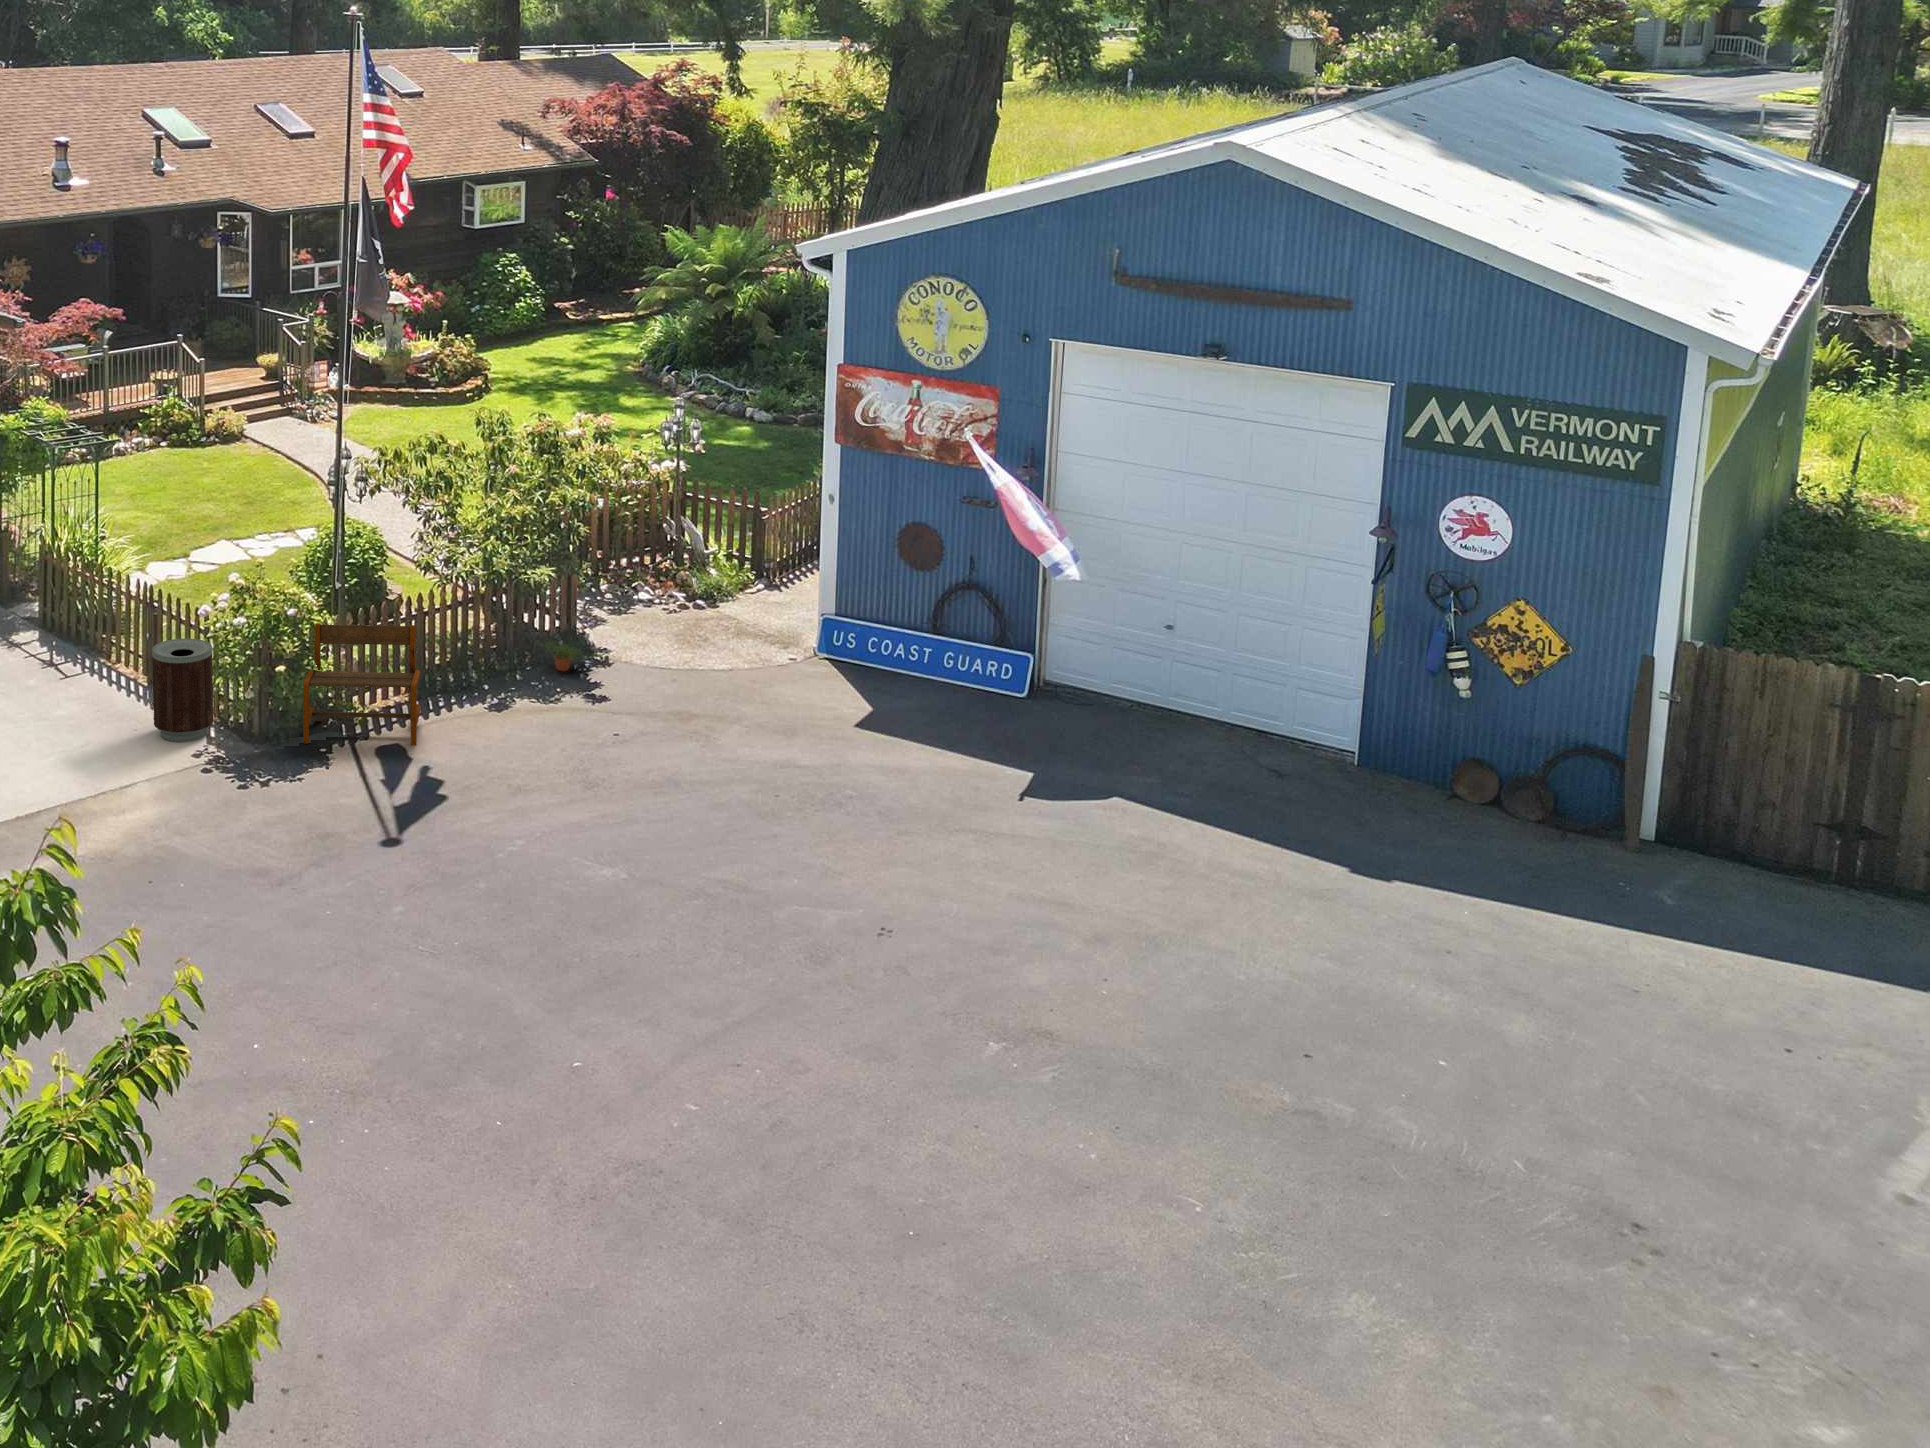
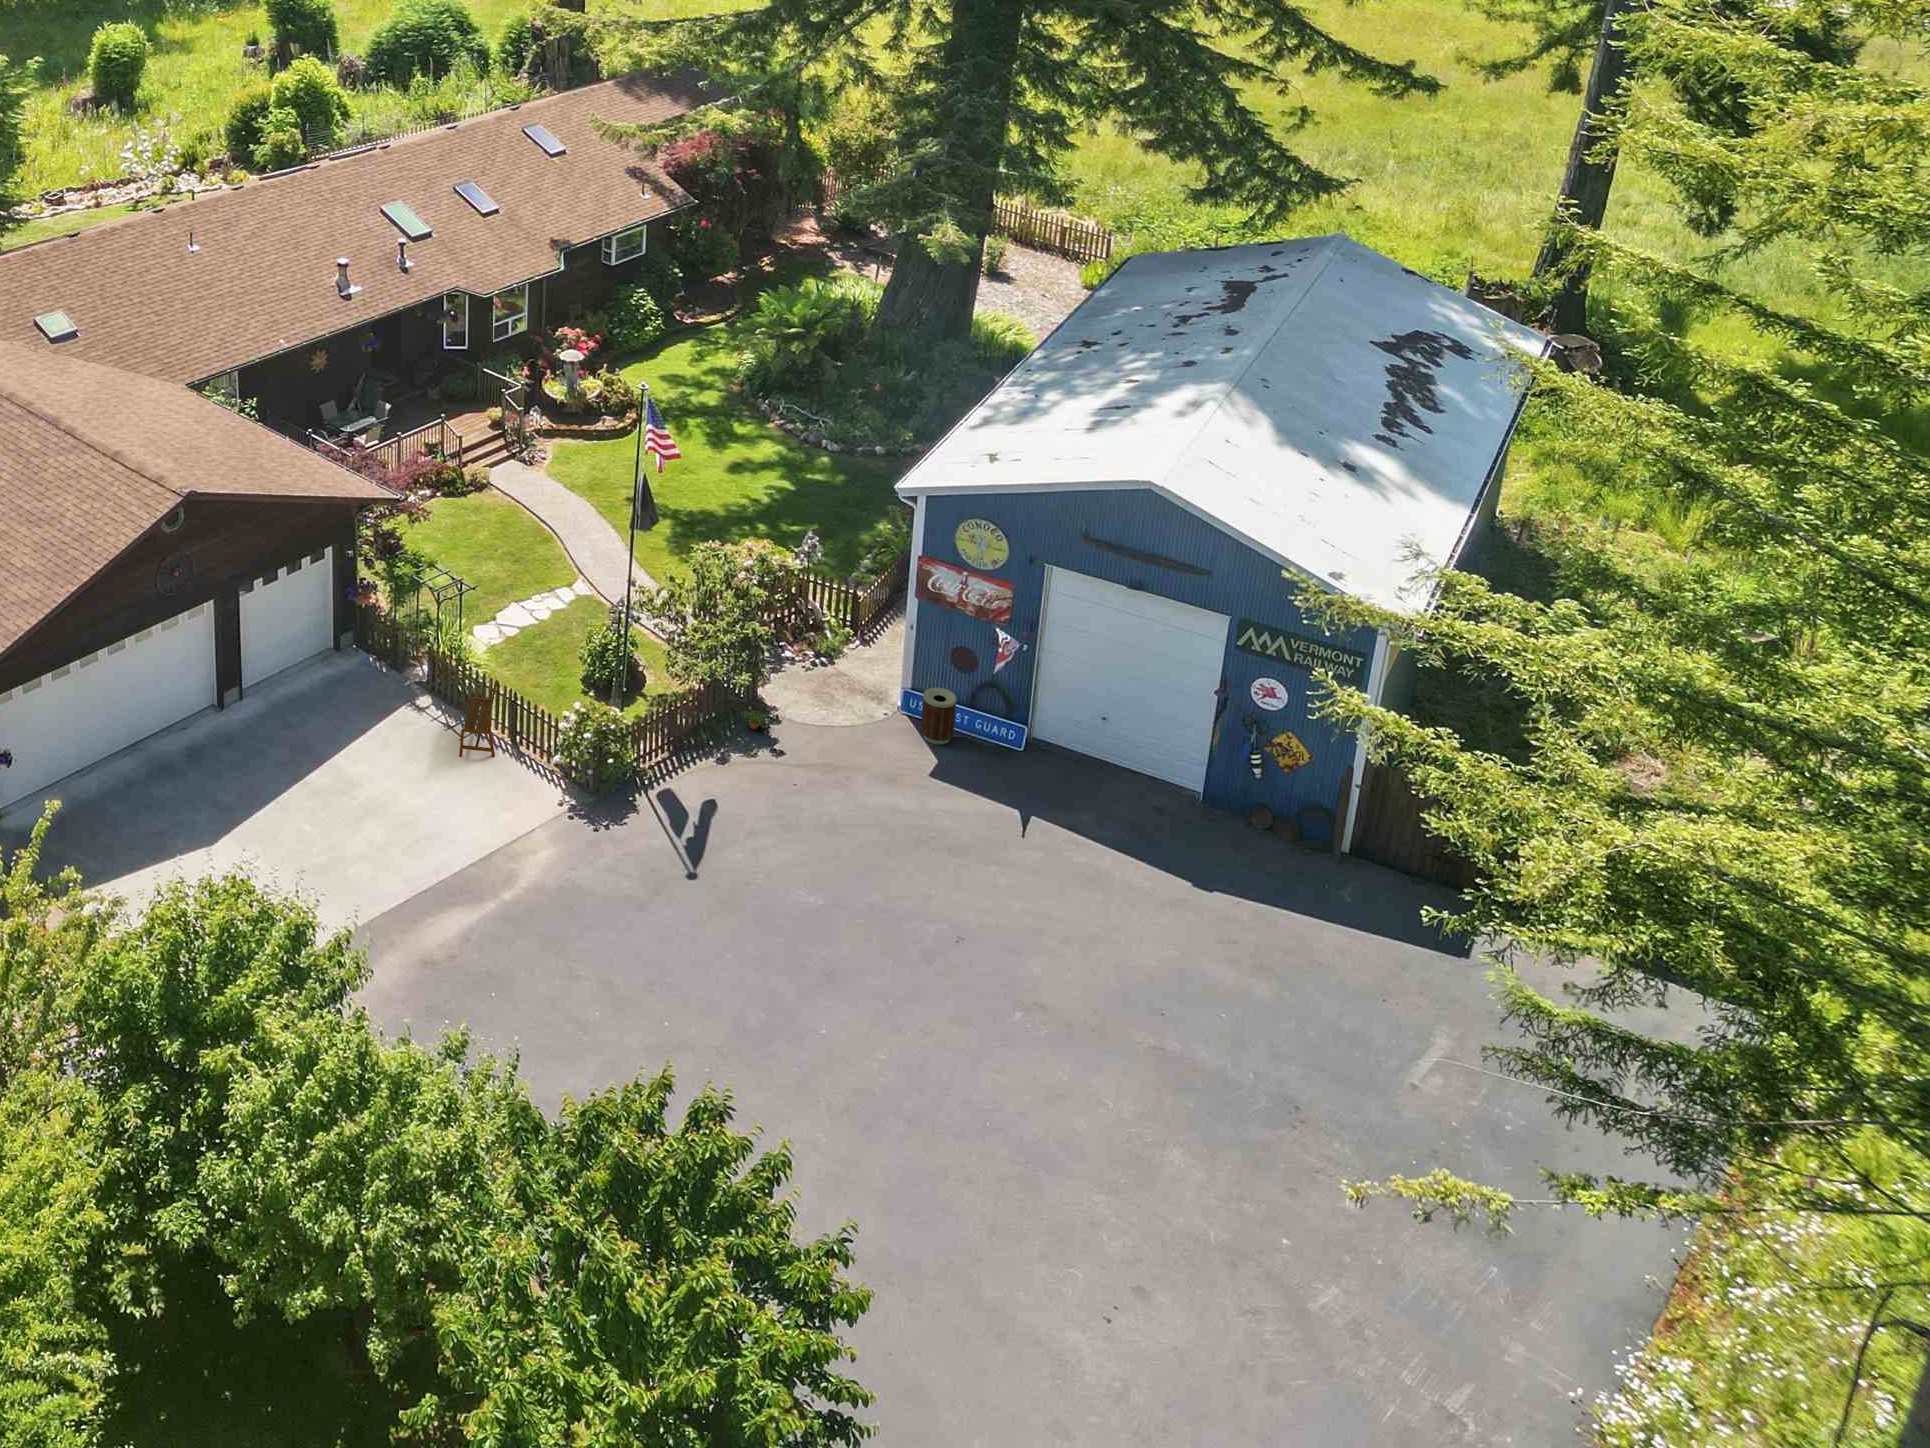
bench: present [303,623,421,746] -> present [459,680,498,757]
trash can: present [152,638,214,742] -> present [921,687,957,744]

